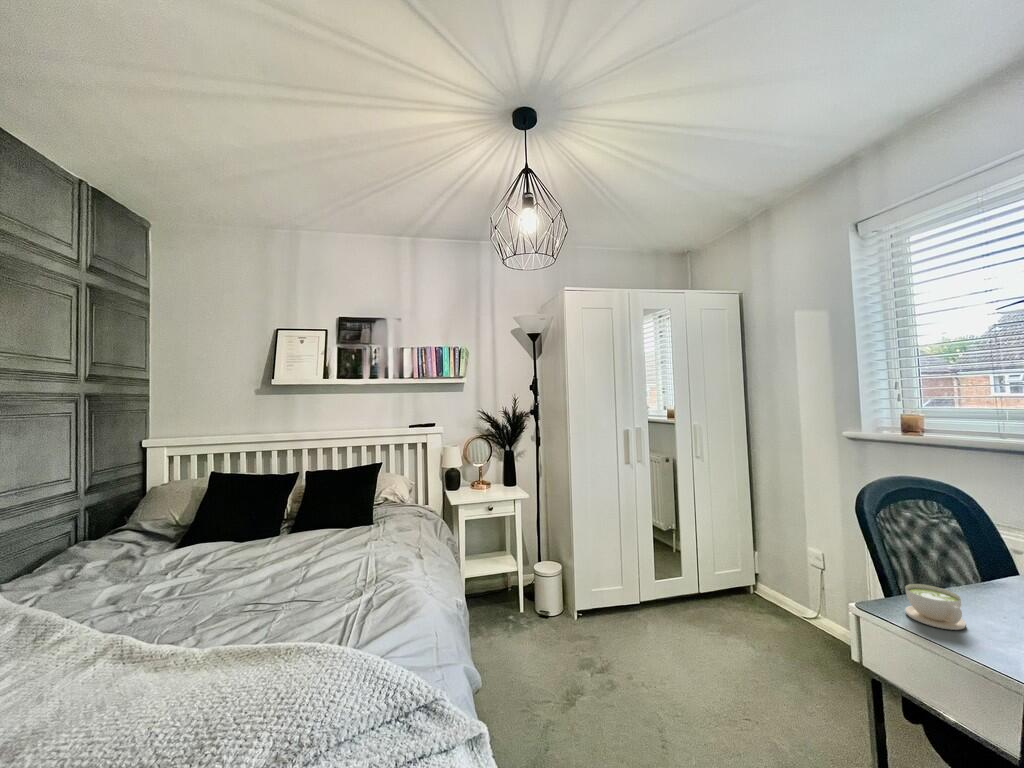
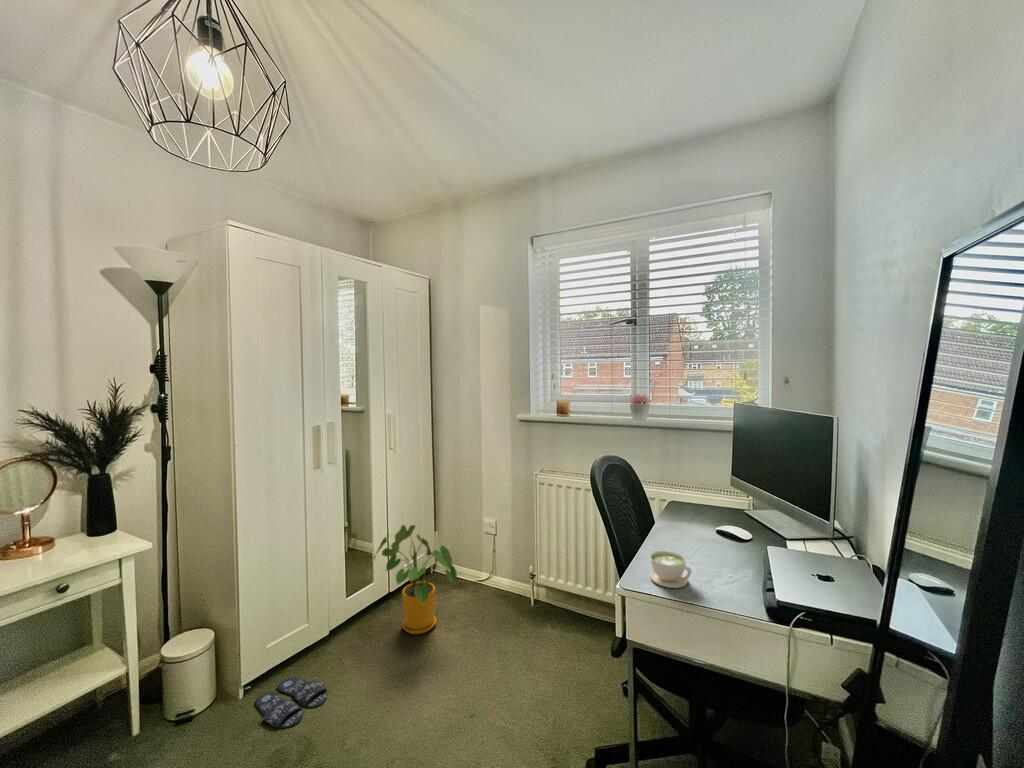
house plant: none [676,530,753,637] -> present [374,525,457,634]
slippers: none [581,620,627,649] -> present [255,677,327,728]

